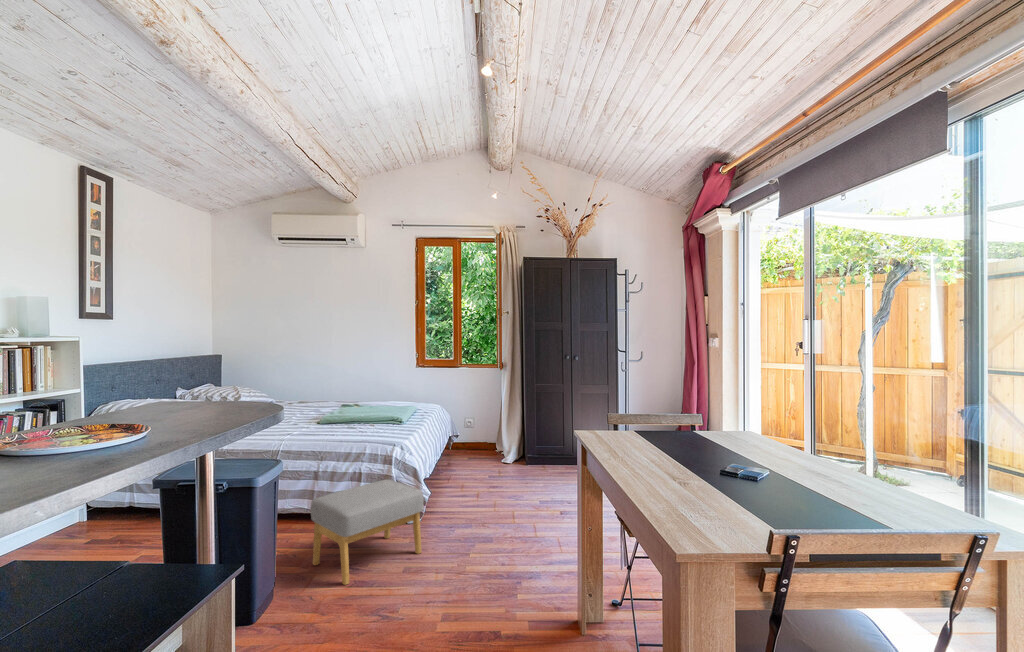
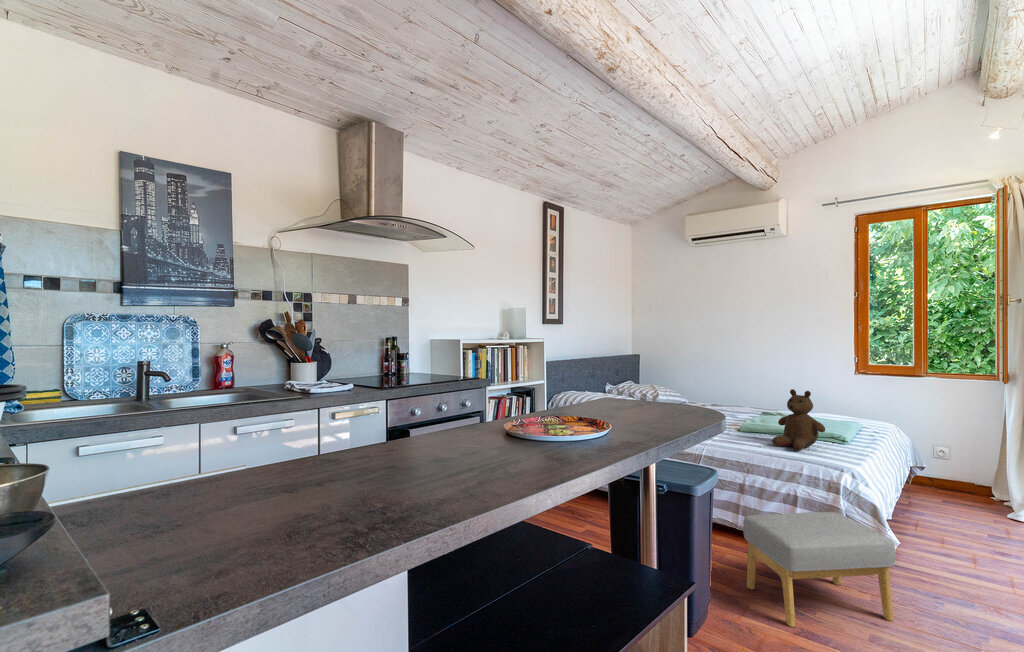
teddy bear: none [345,381,387,434] -> present [772,389,825,451]

